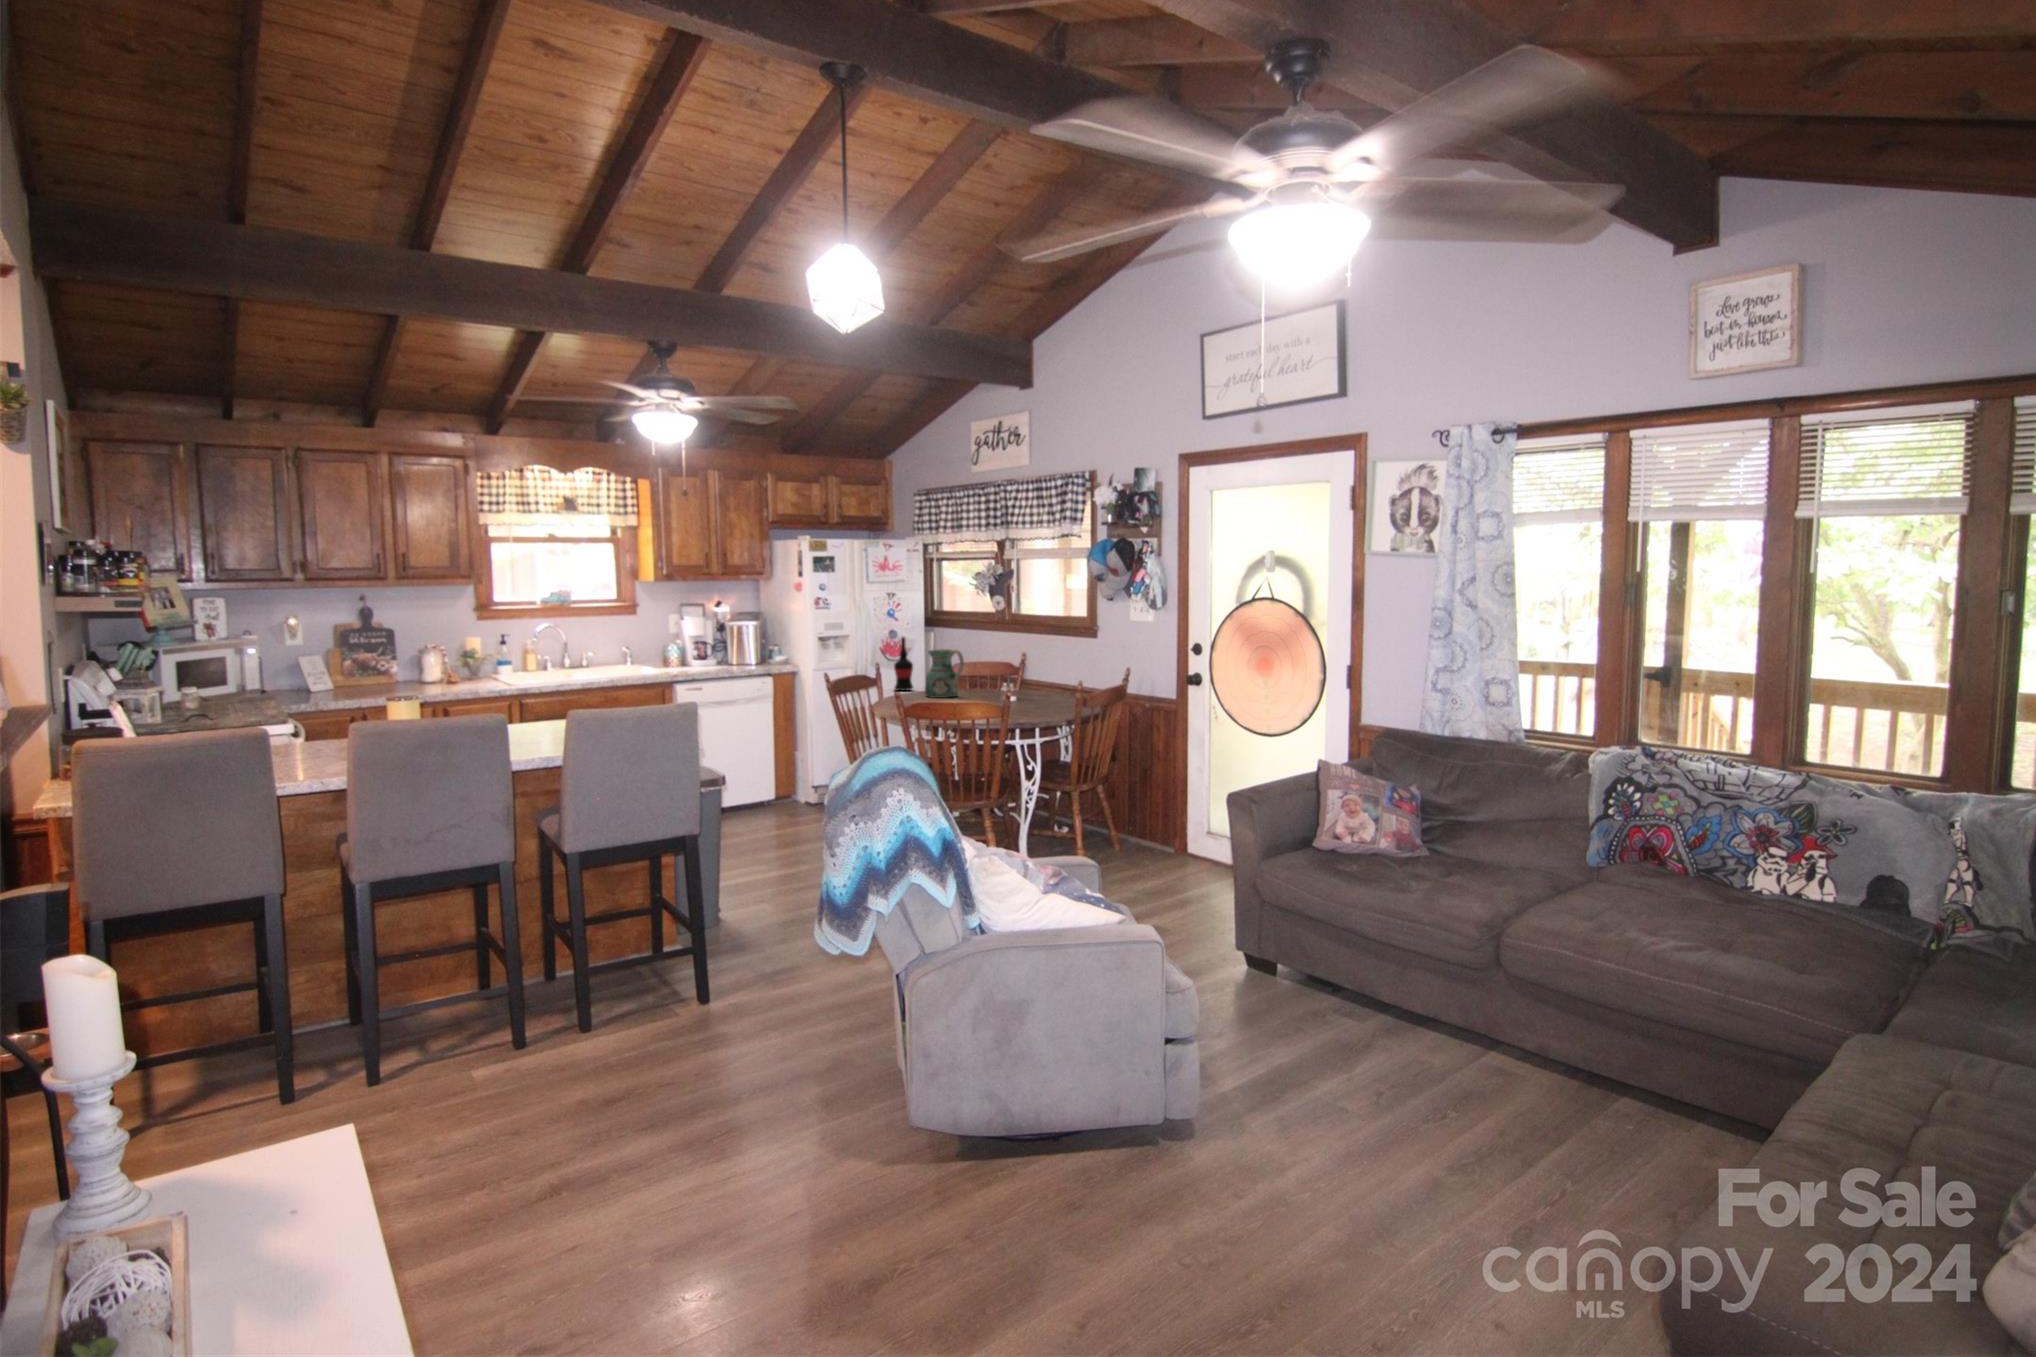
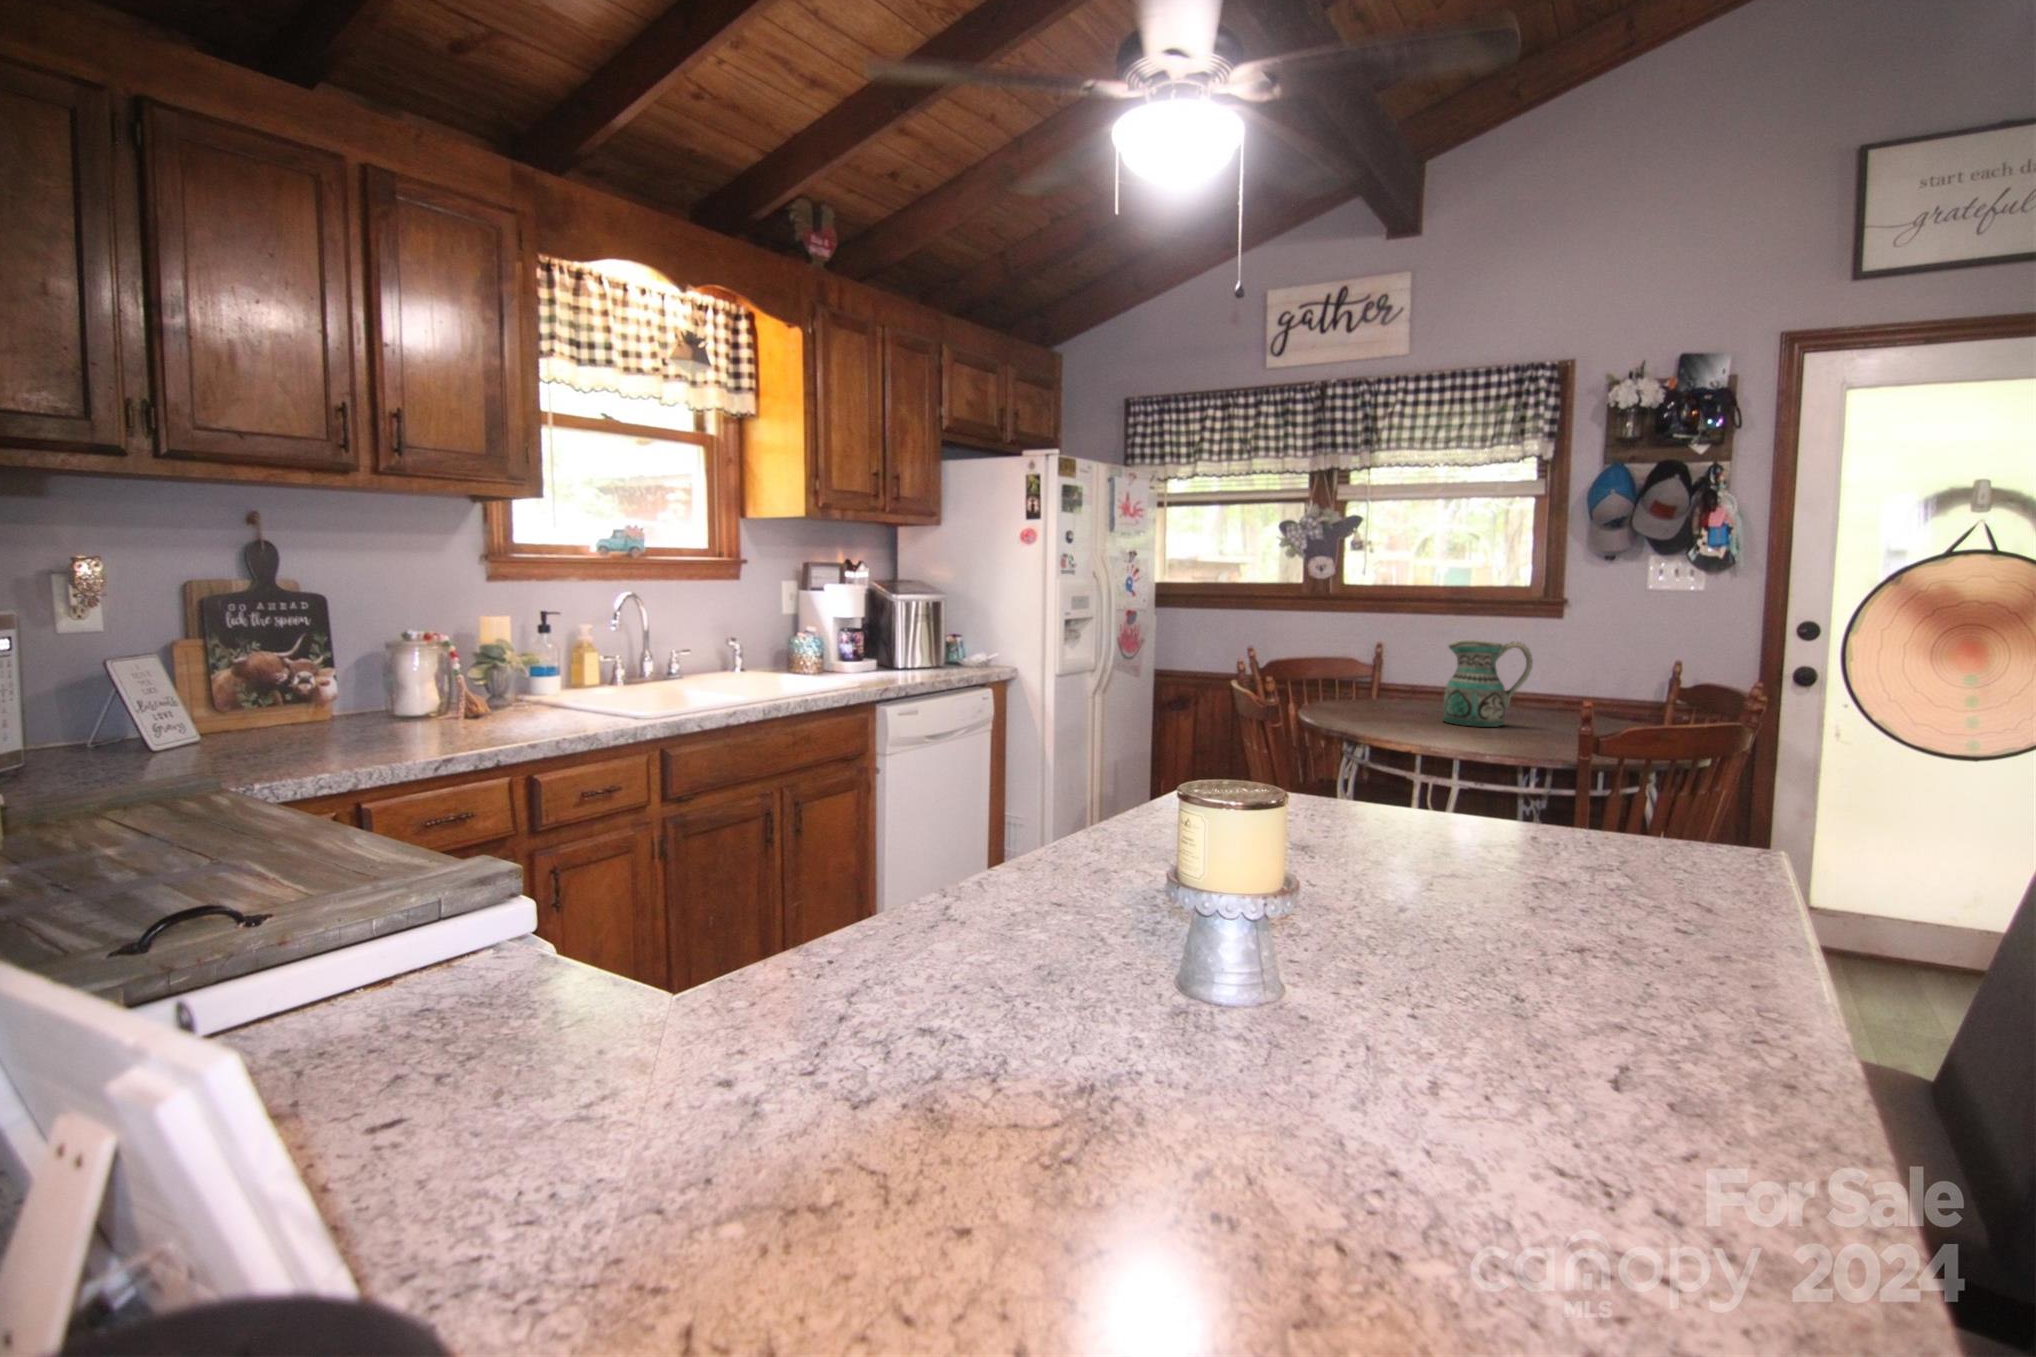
wine bottle: present [894,637,913,691] -> none [1330,618,1367,712]

